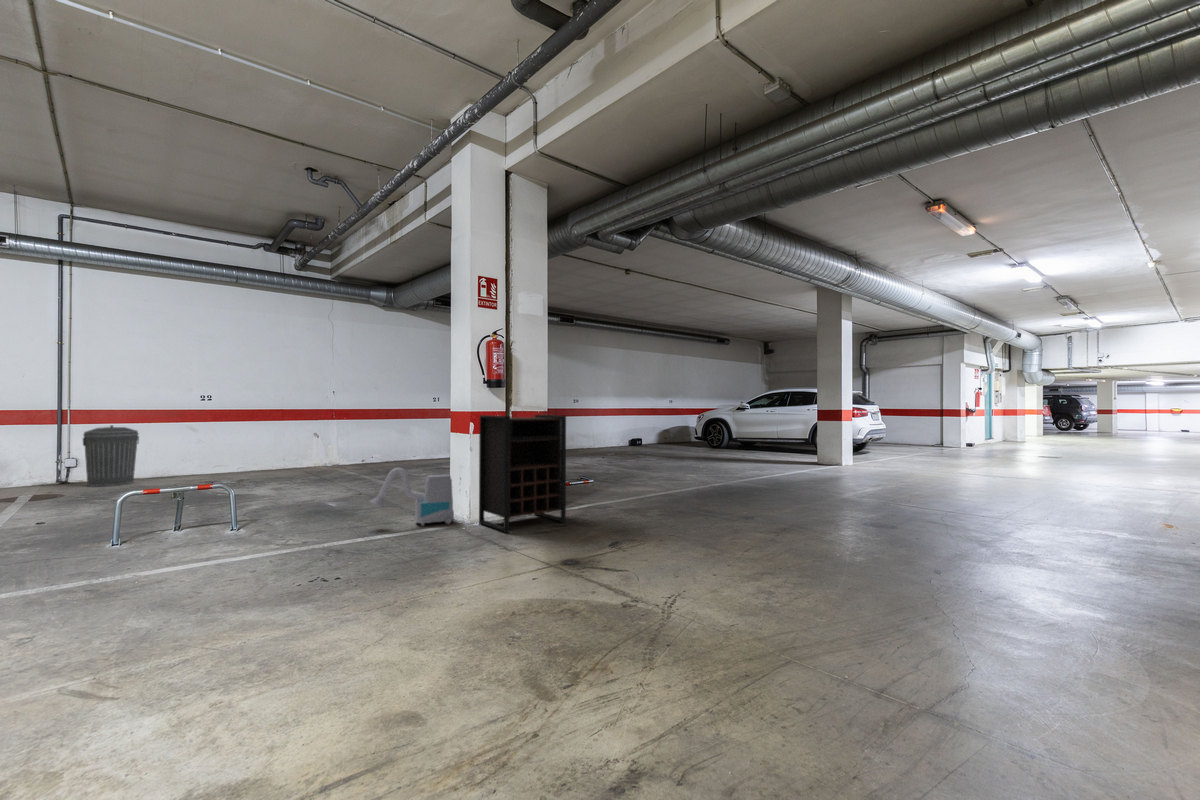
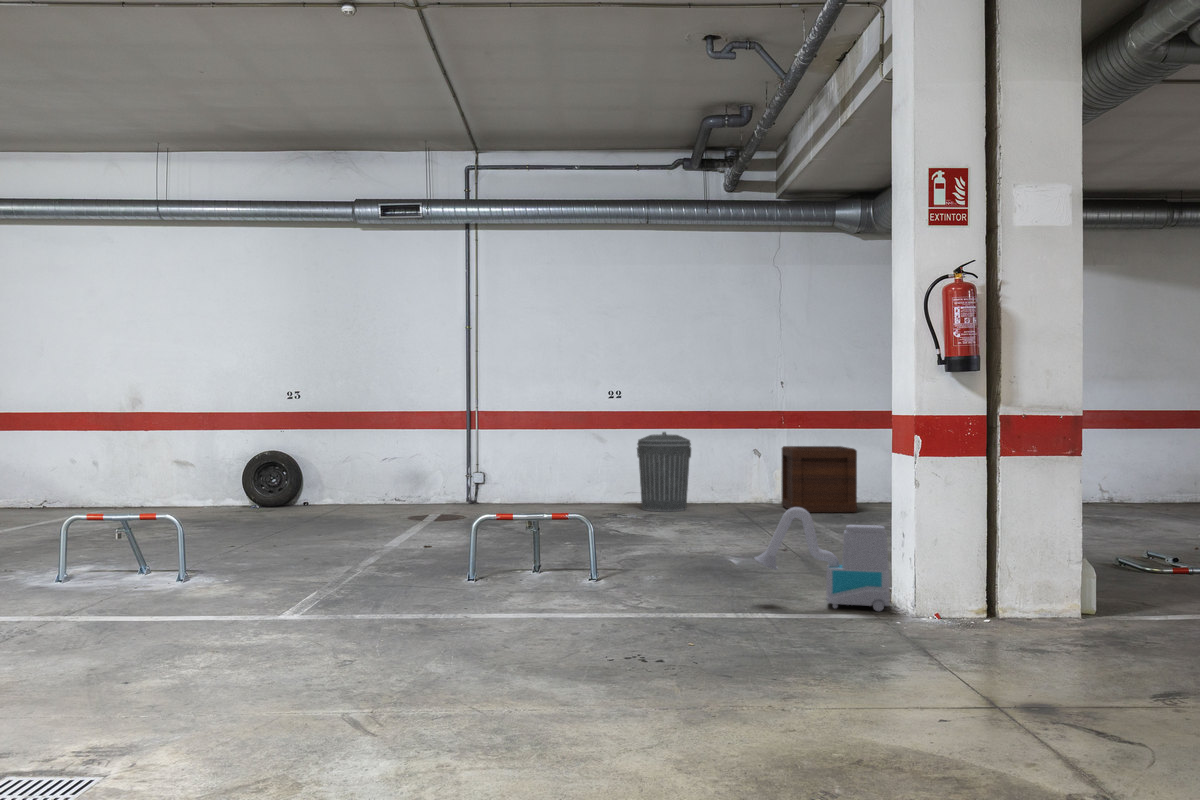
shelving unit: present [479,415,566,533] -> none [930,422,1102,640]
trash can: present [83,425,139,486] -> present [637,432,691,511]
wooden crate: none [331,429,382,470] -> present [782,446,857,513]

